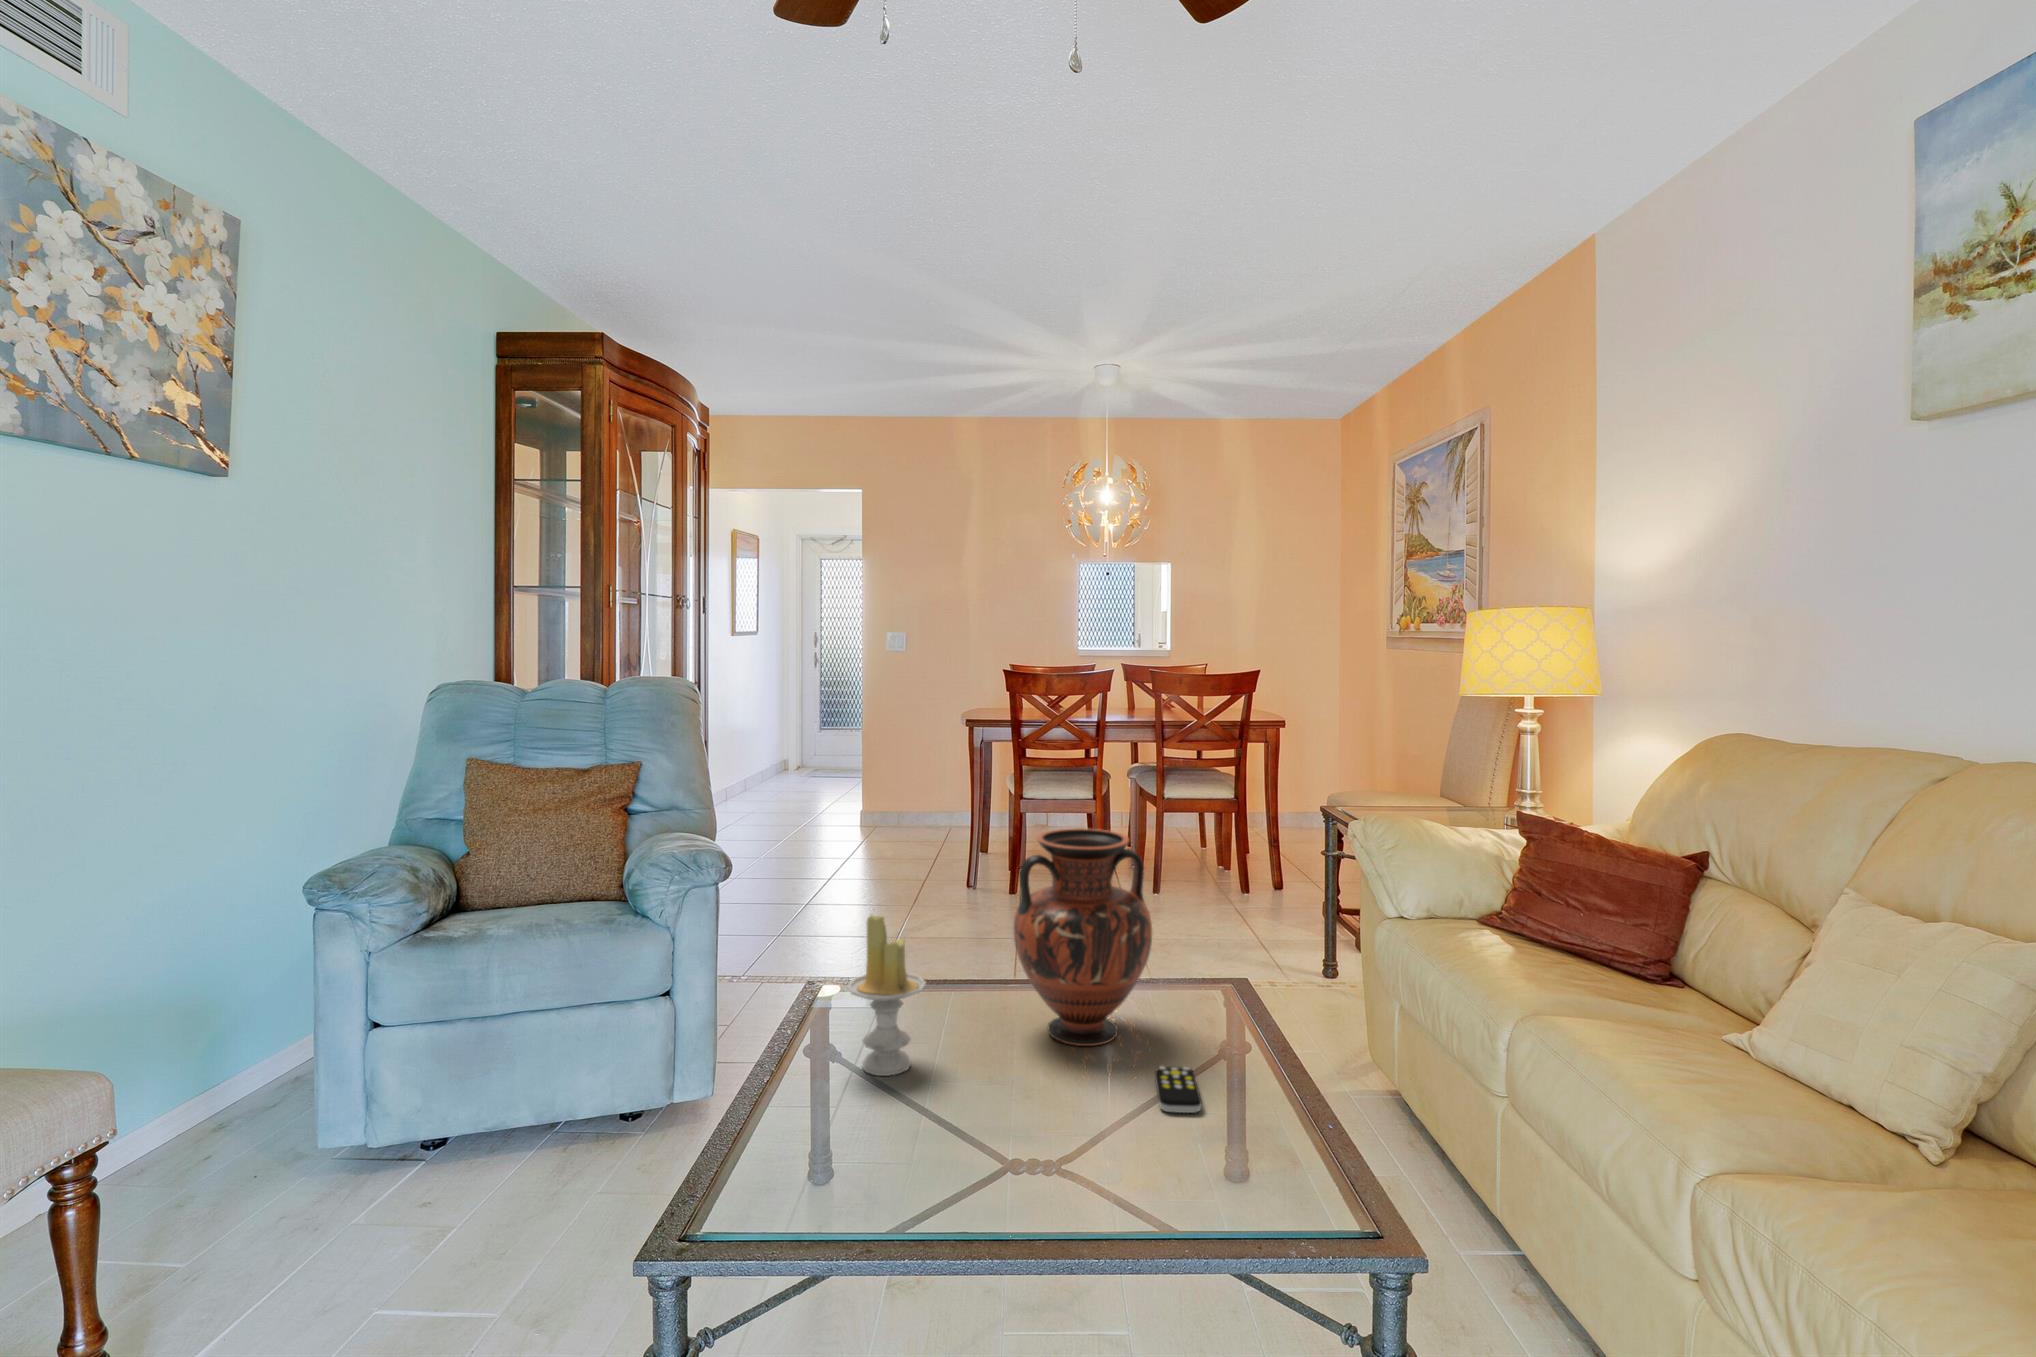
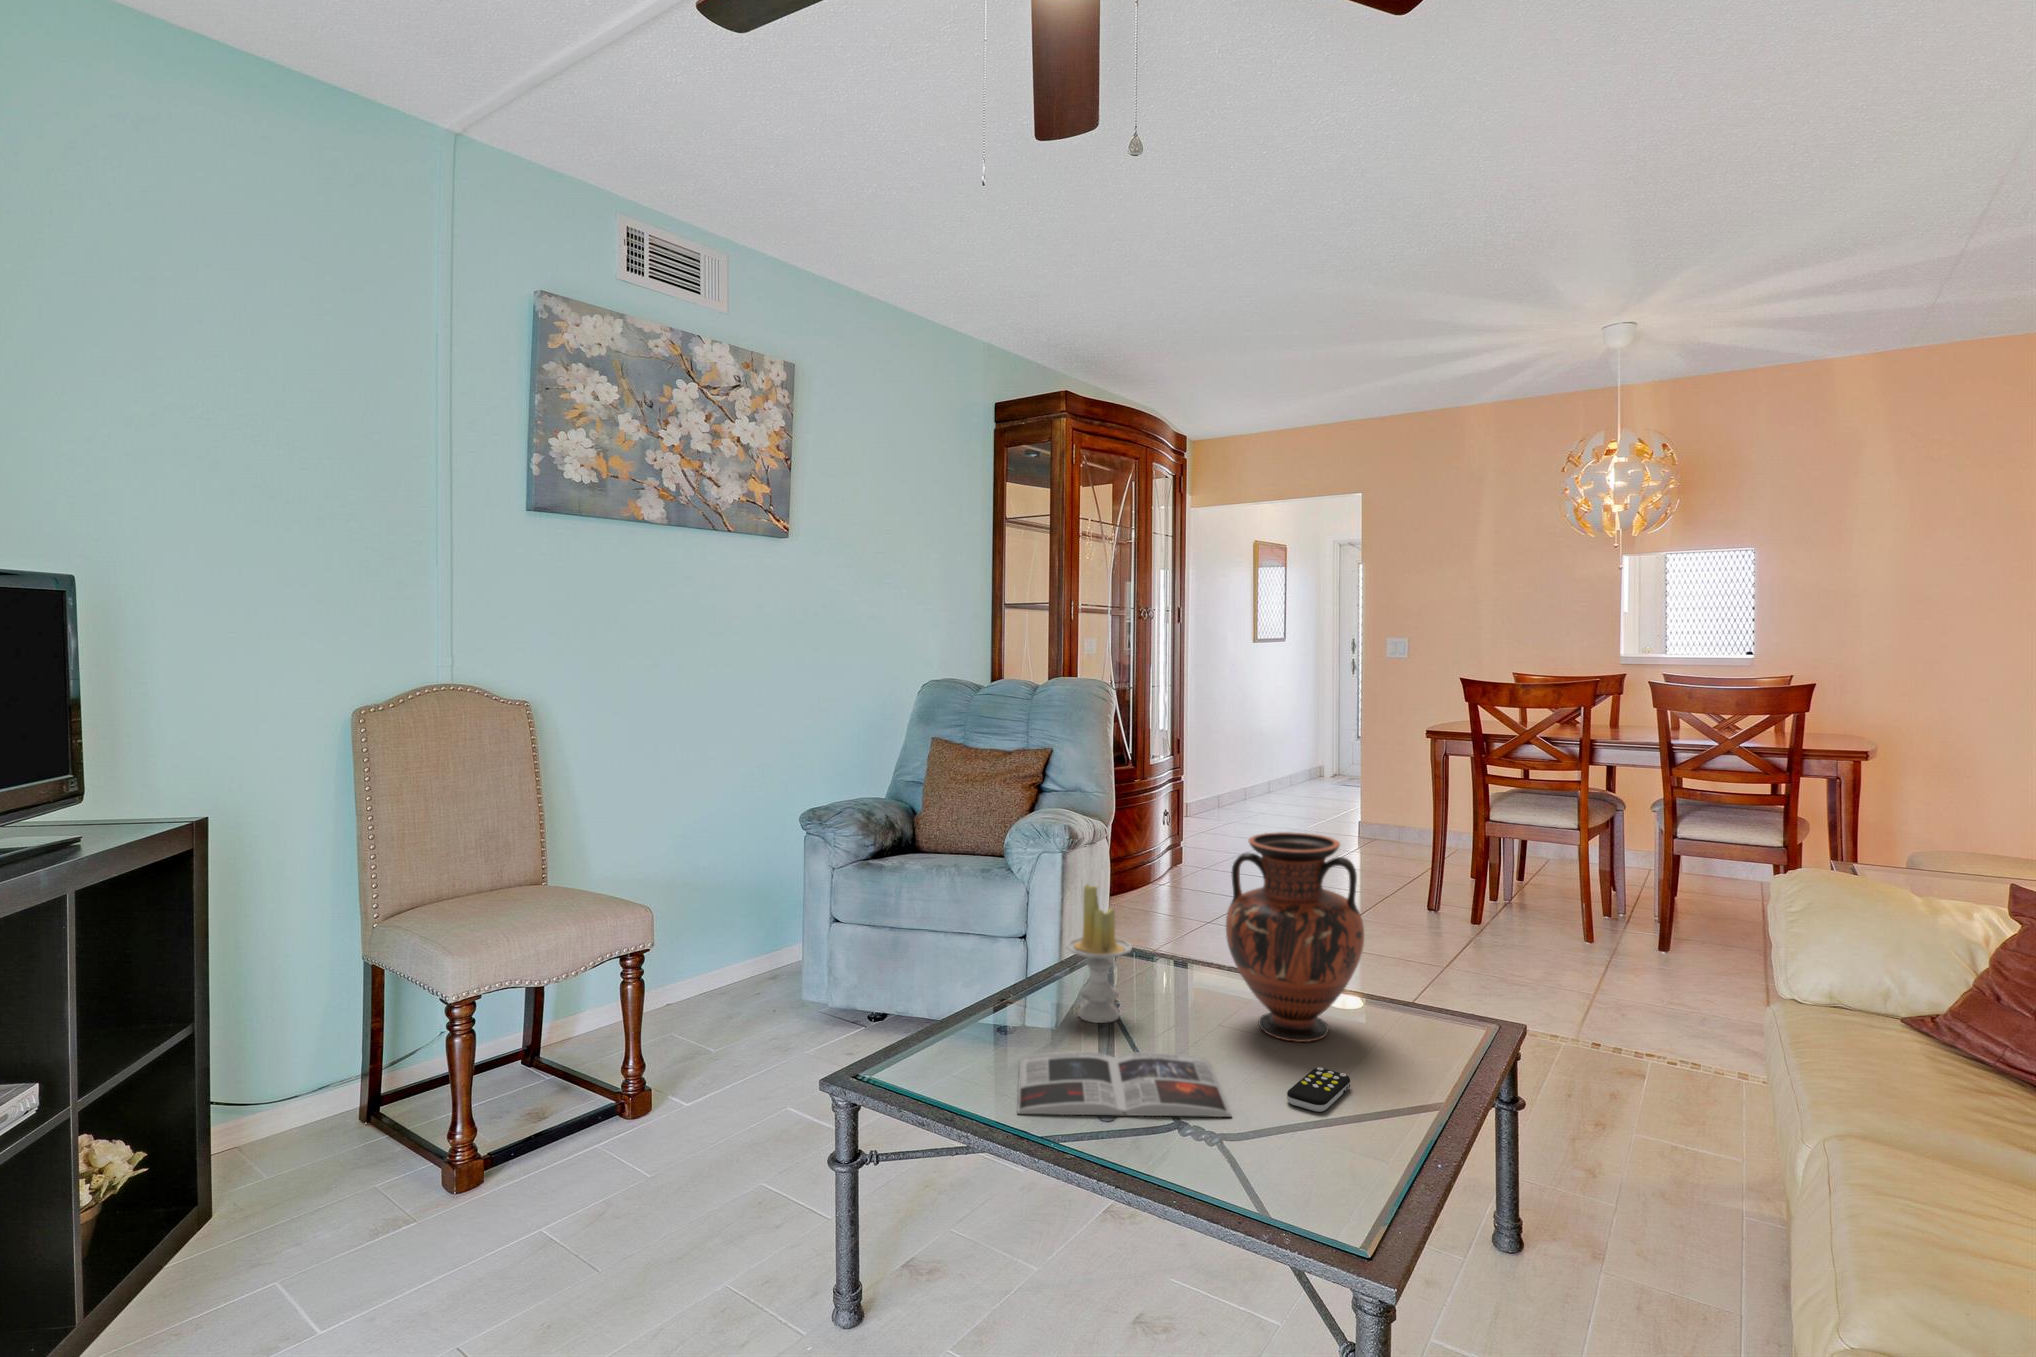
magazine: none [859,1086,1135,1213] -> present [1017,1051,1232,1117]

